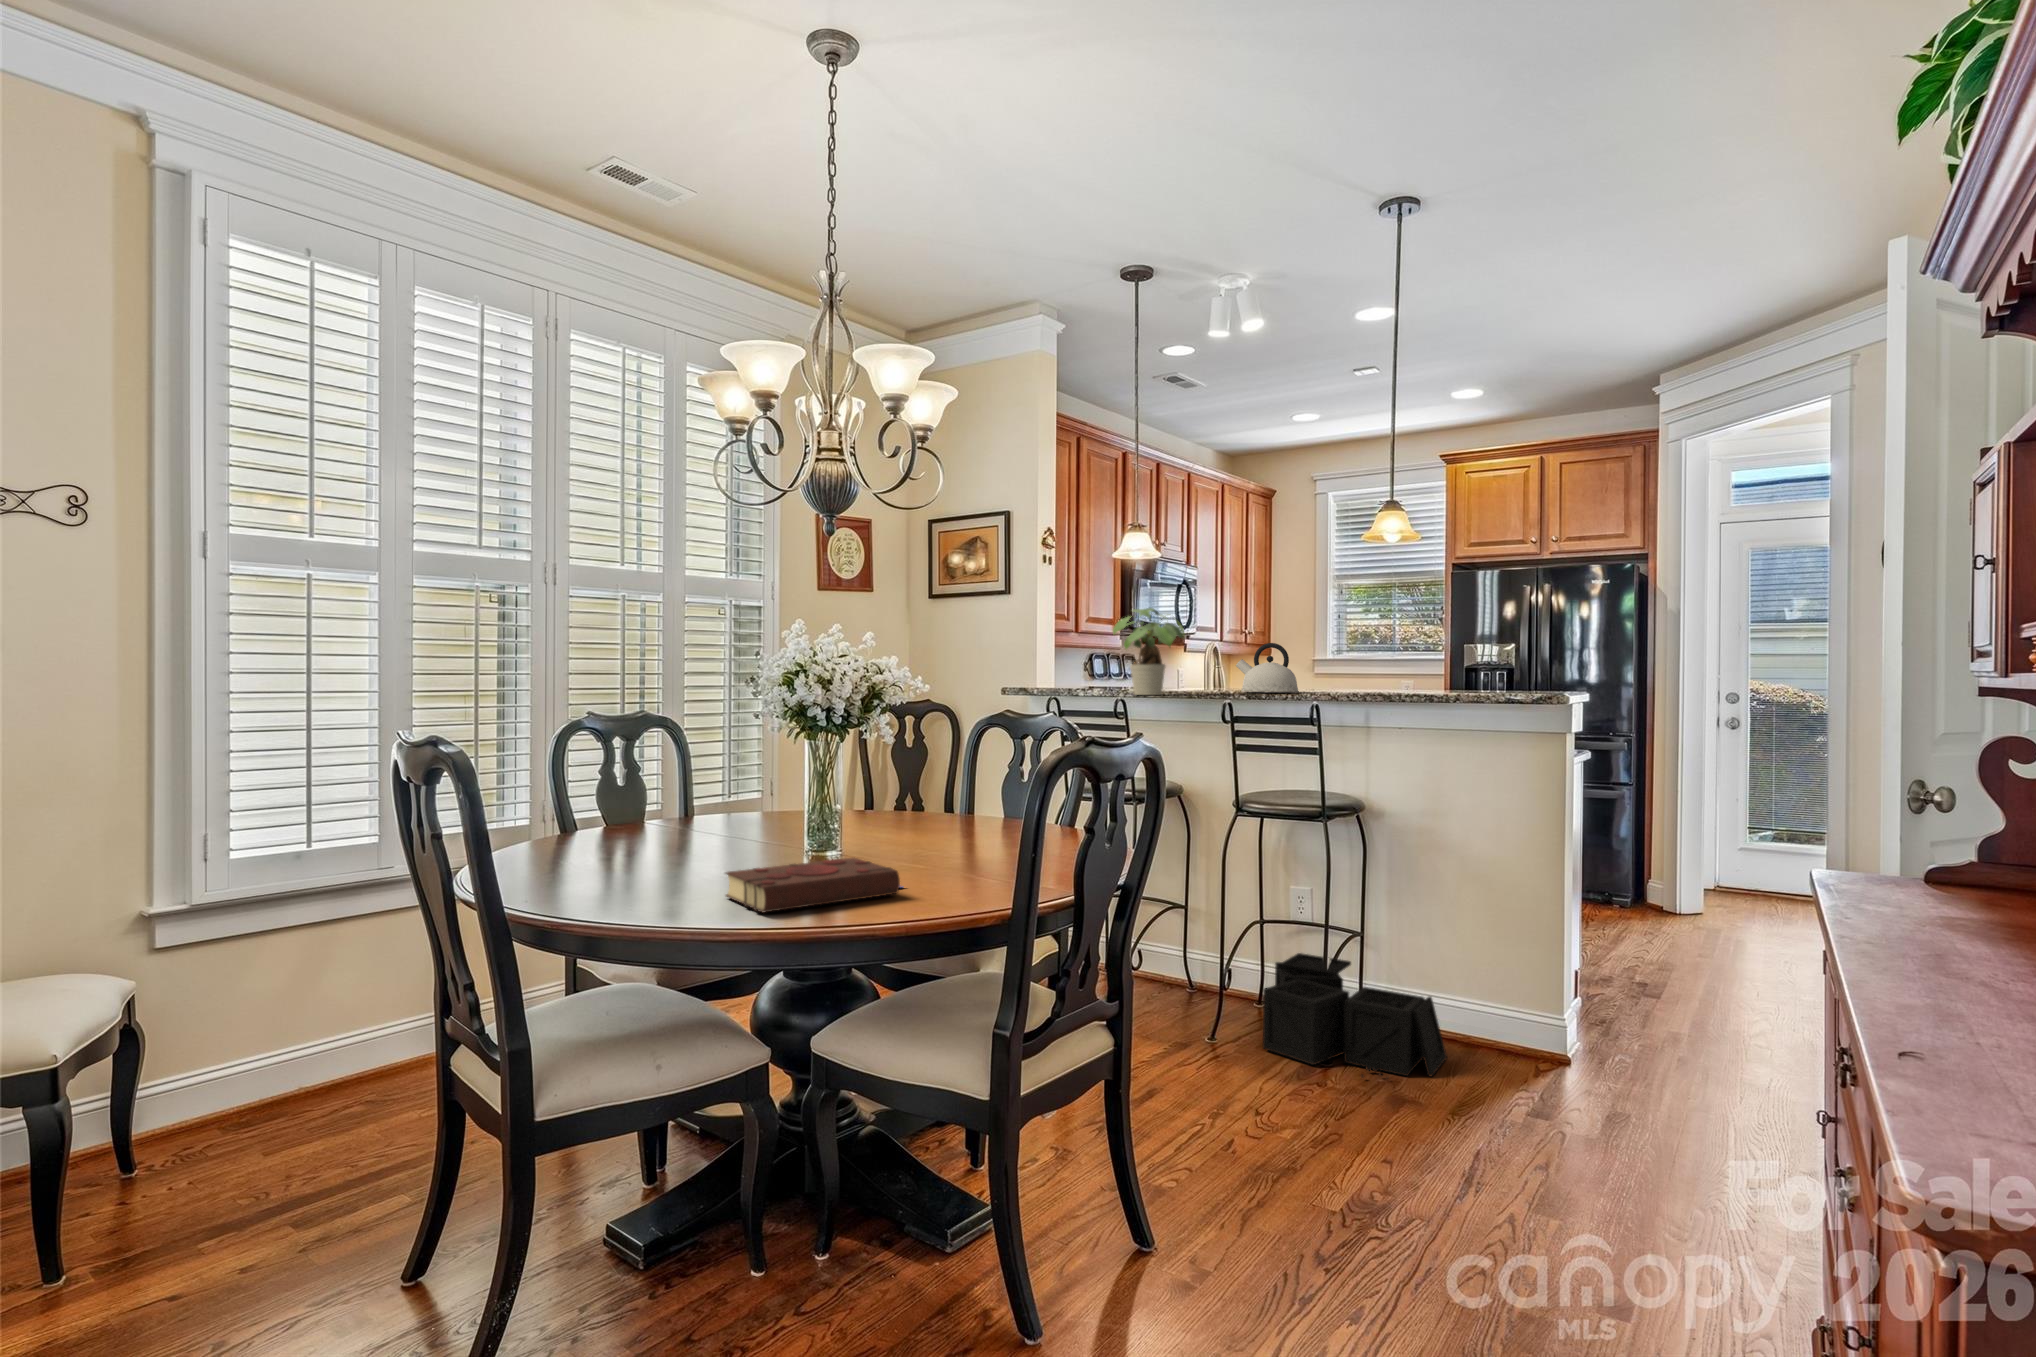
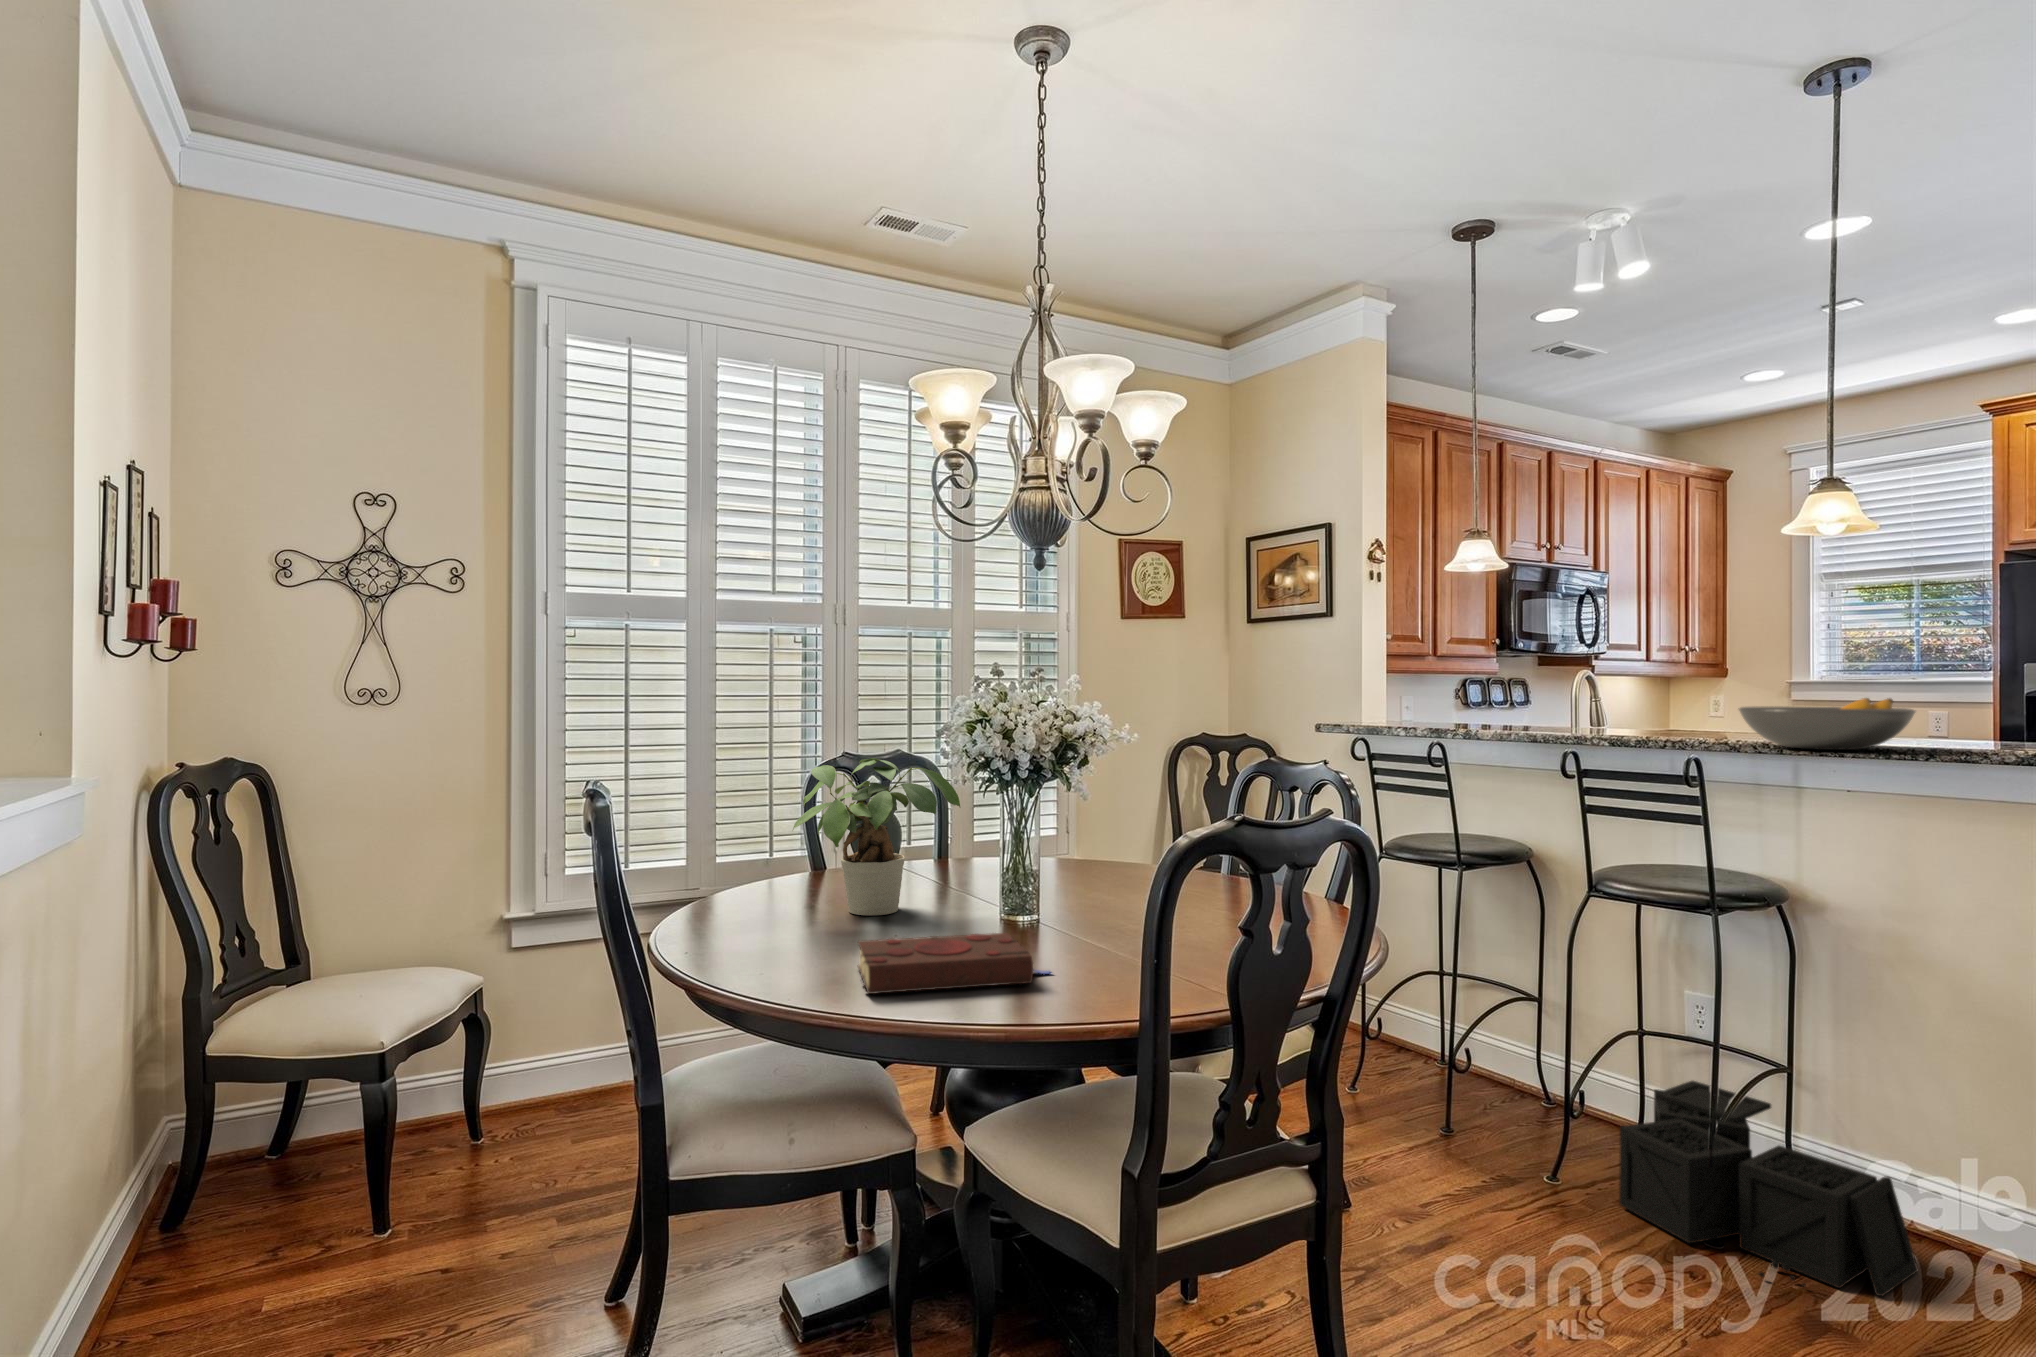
potted plant: present [1113,608,1185,695] -> present [793,758,960,915]
kettle: present [1236,643,1299,692] -> none [1621,670,1713,734]
fruit bowl: none [1331,662,1441,699] -> present [1738,698,1916,750]

